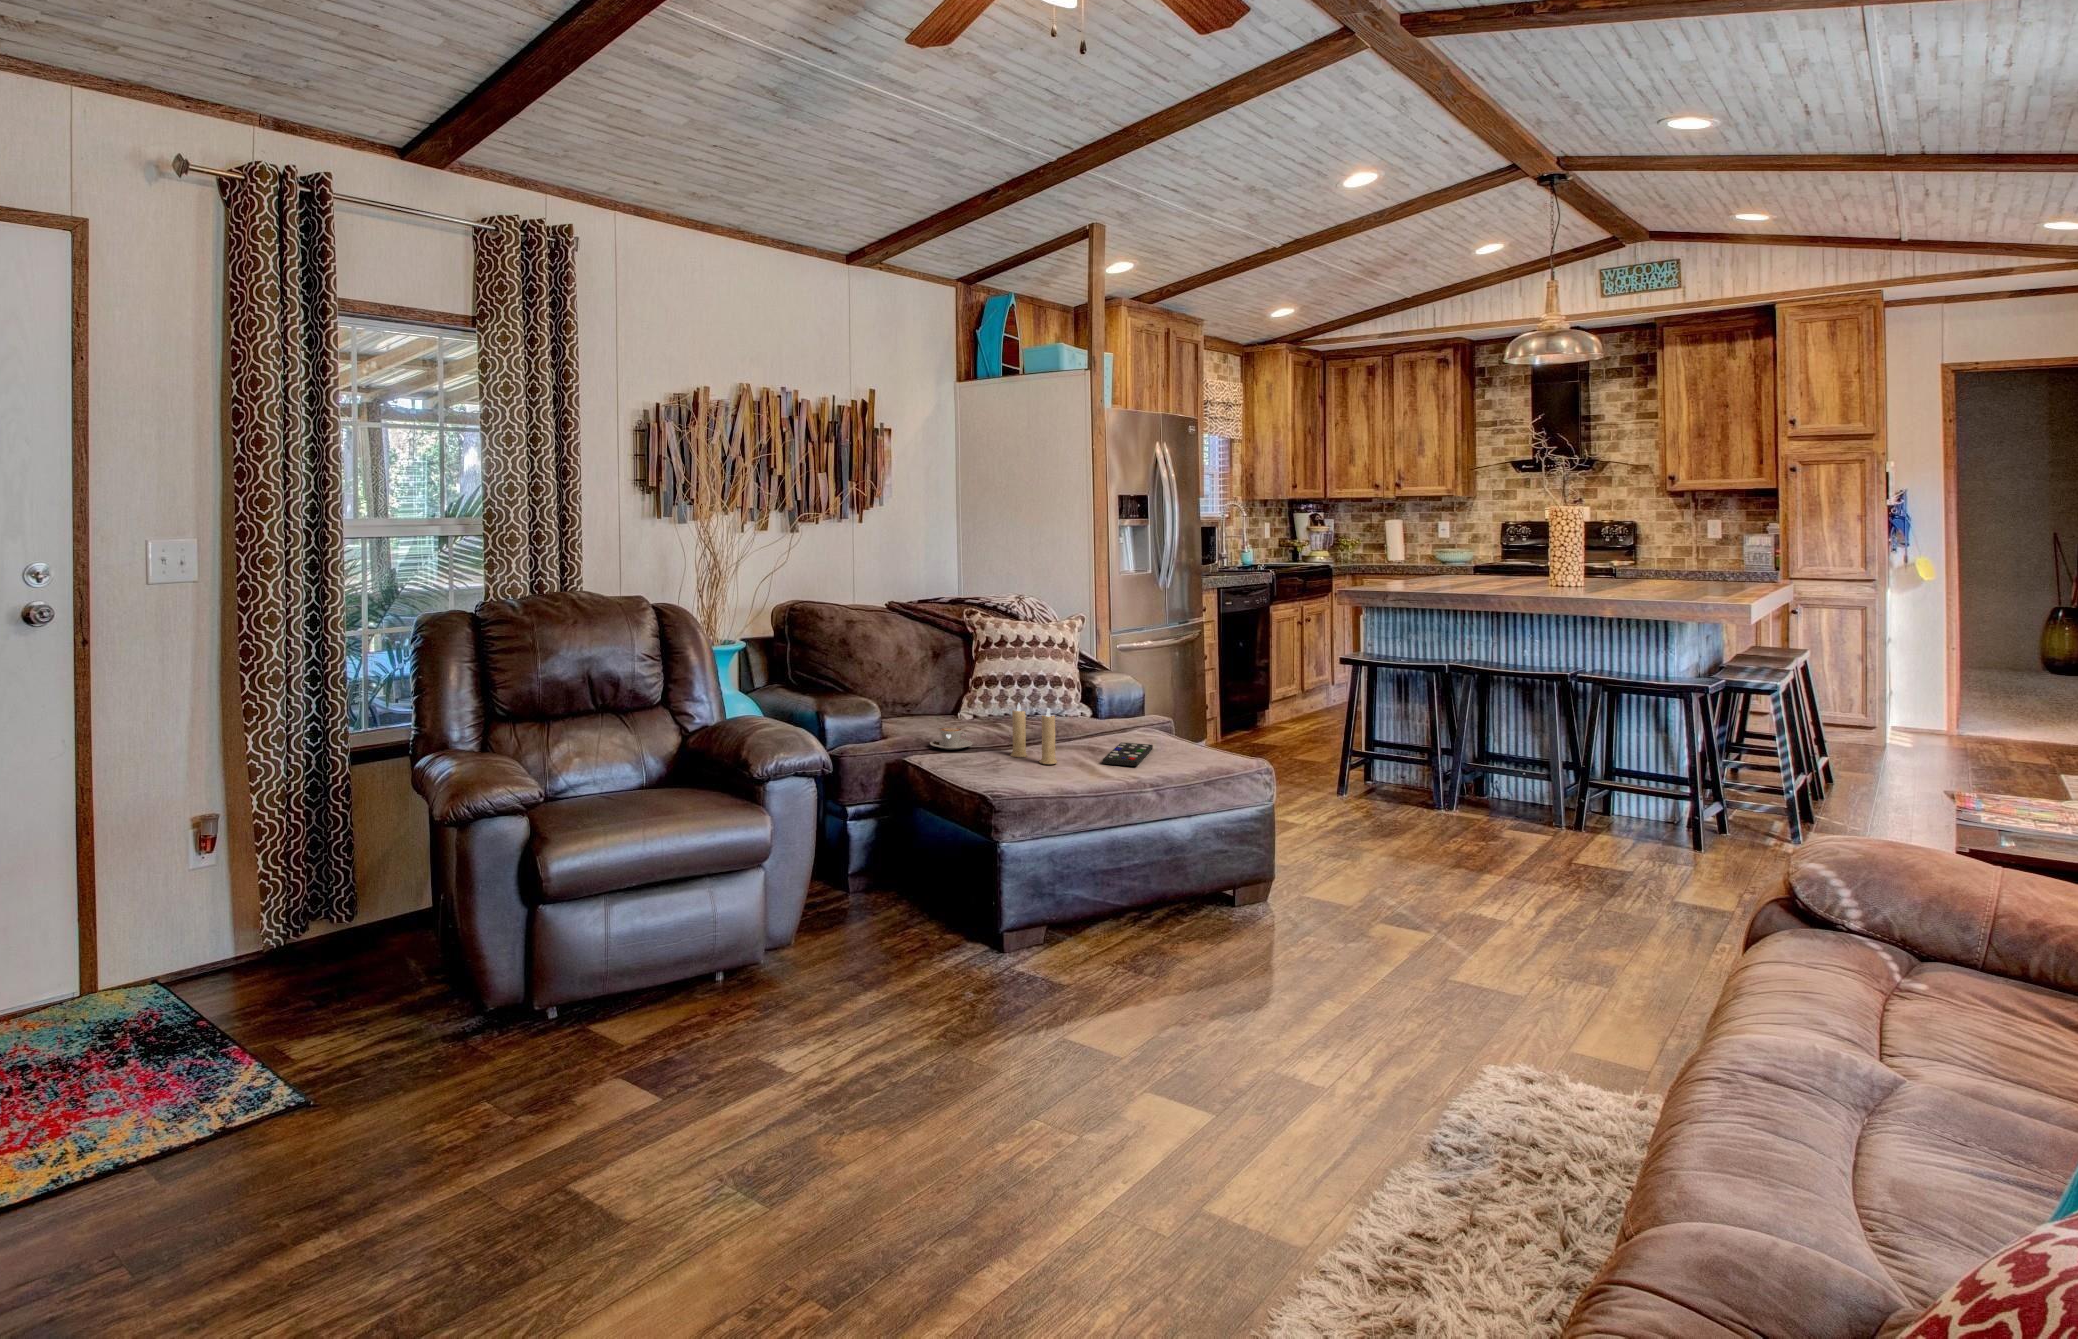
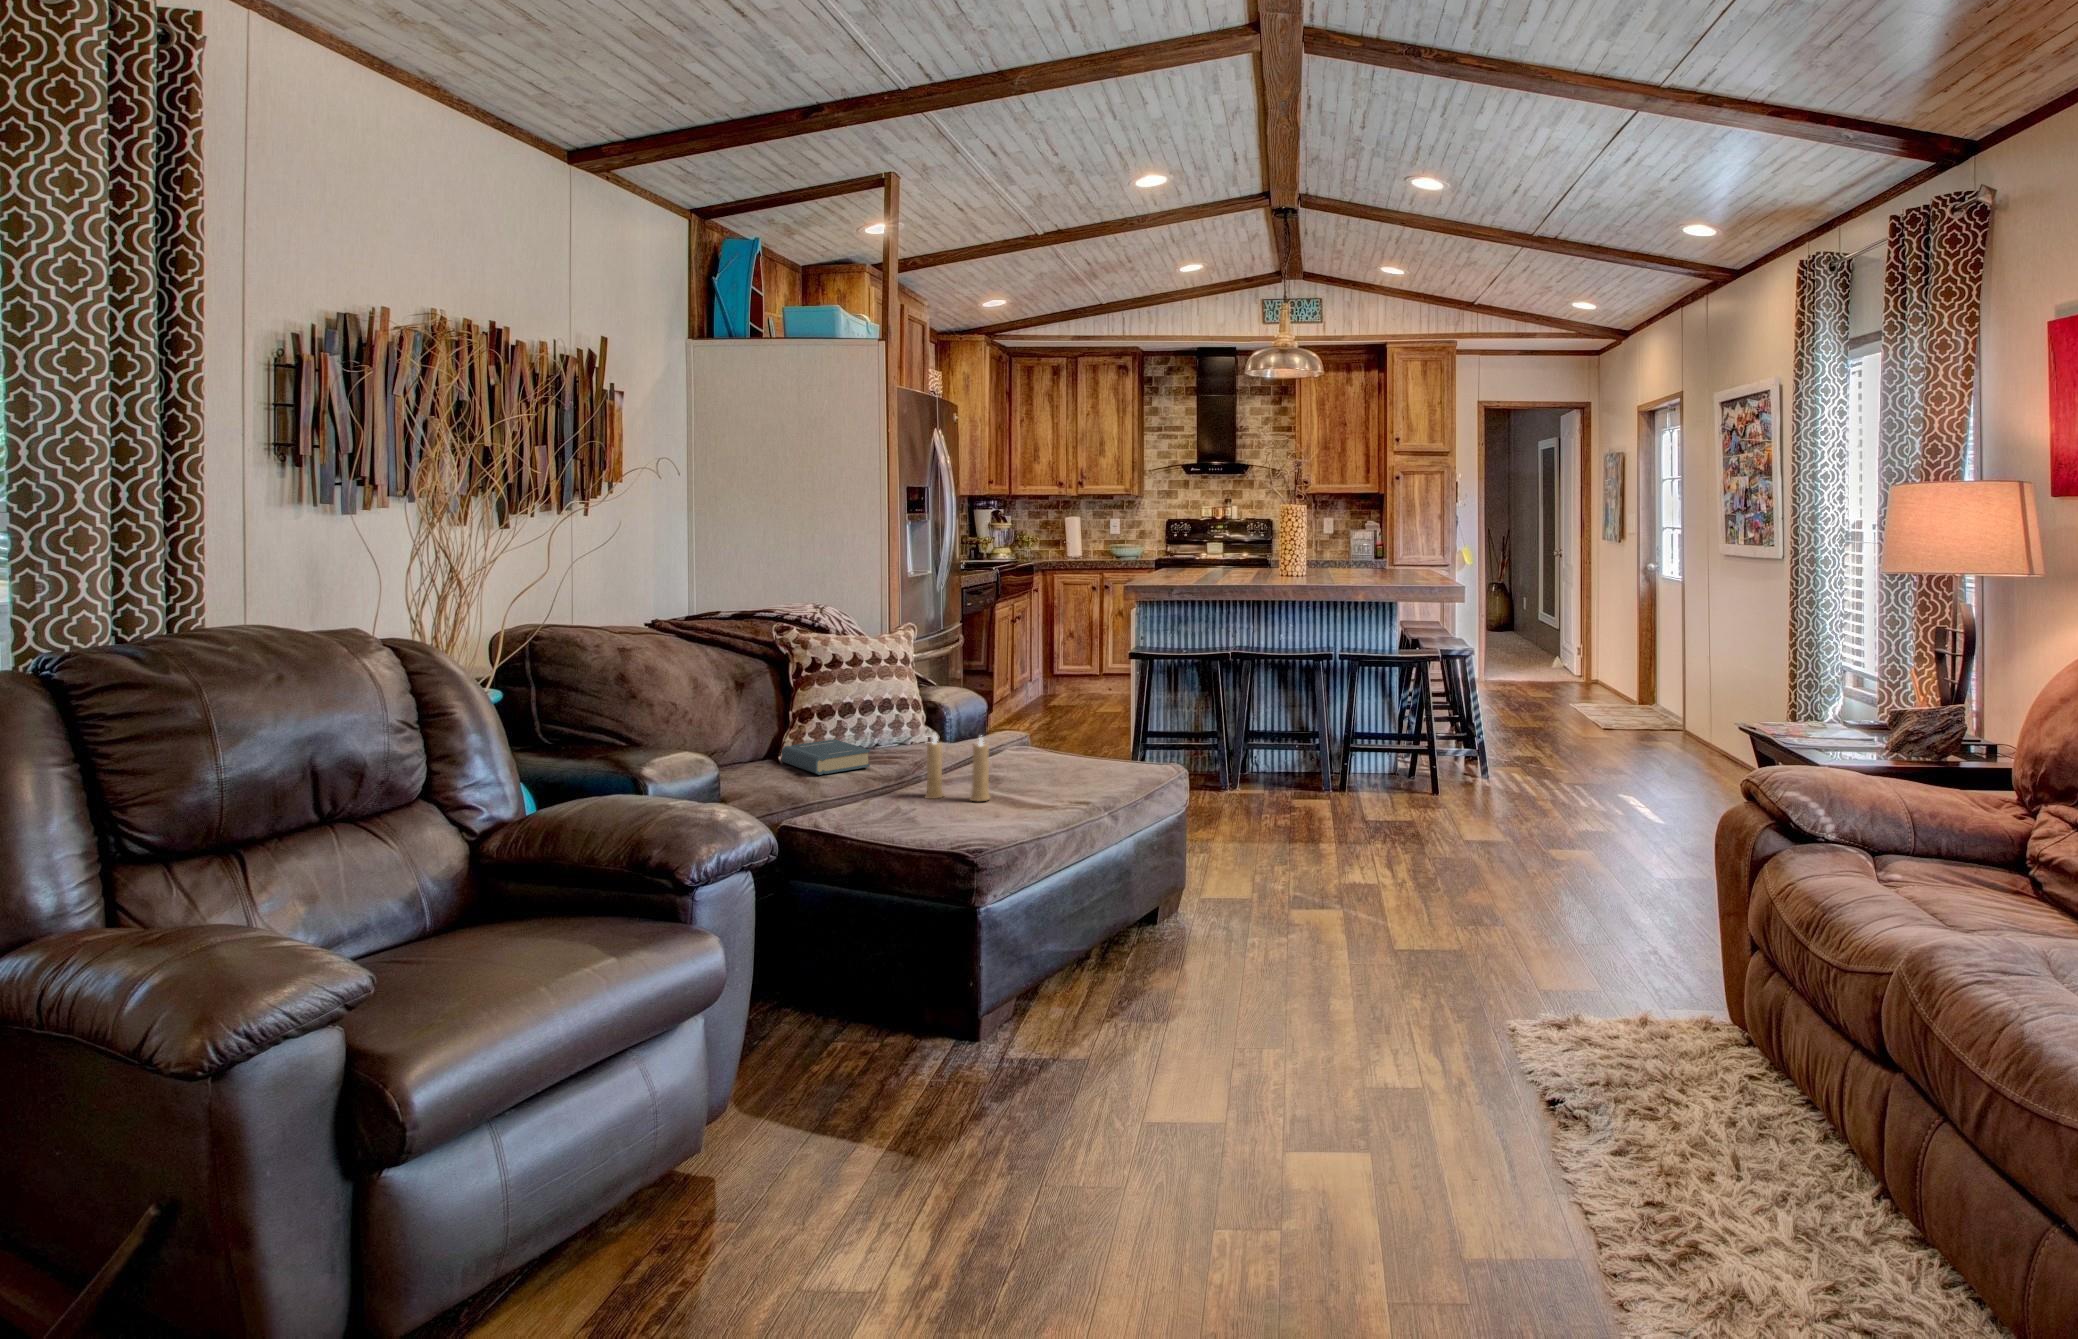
hardback book: none [949,704,1002,729] -> present [782,739,870,775]
coffee cup: present [930,728,973,750] -> none [812,774,869,802]
remote control: present [1103,743,1153,766] -> none [1025,762,1076,791]

